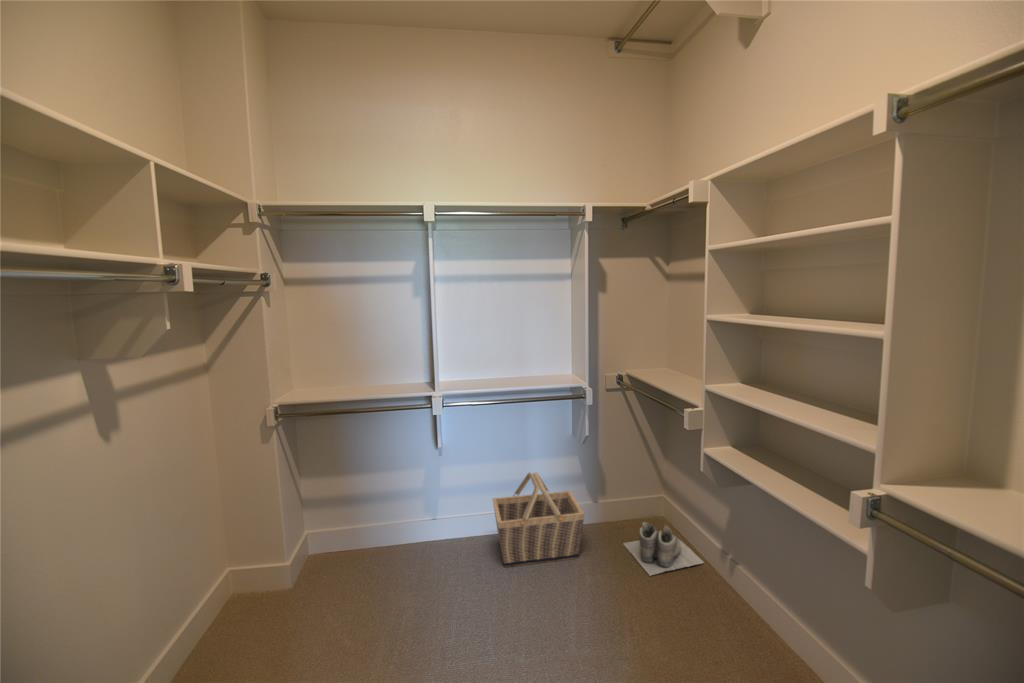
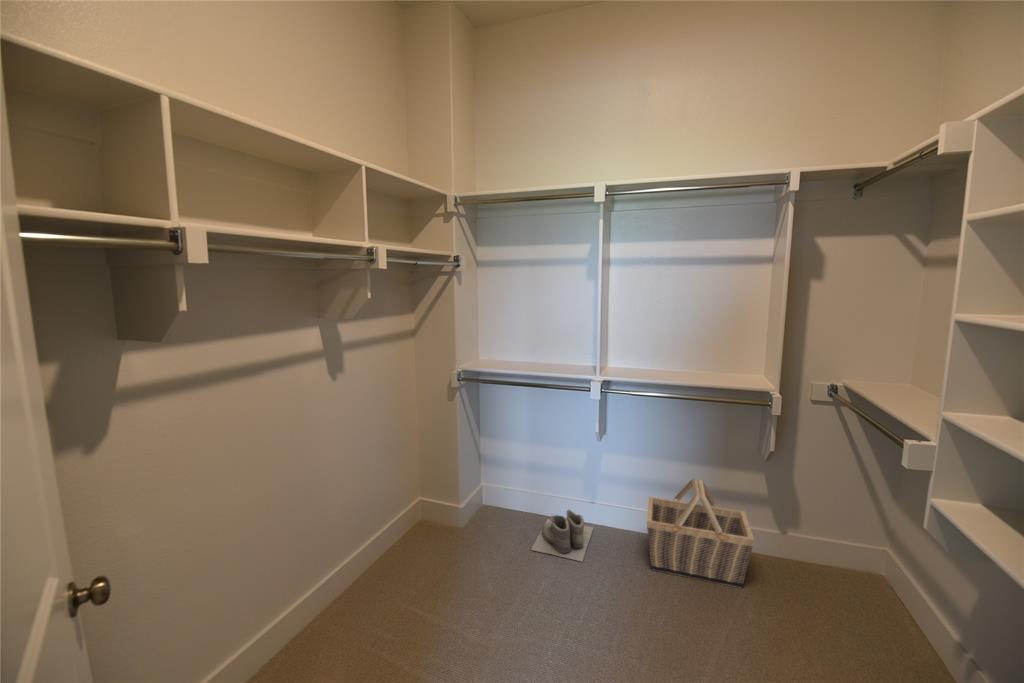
boots: present [623,522,704,576] -> present [531,510,593,561]

